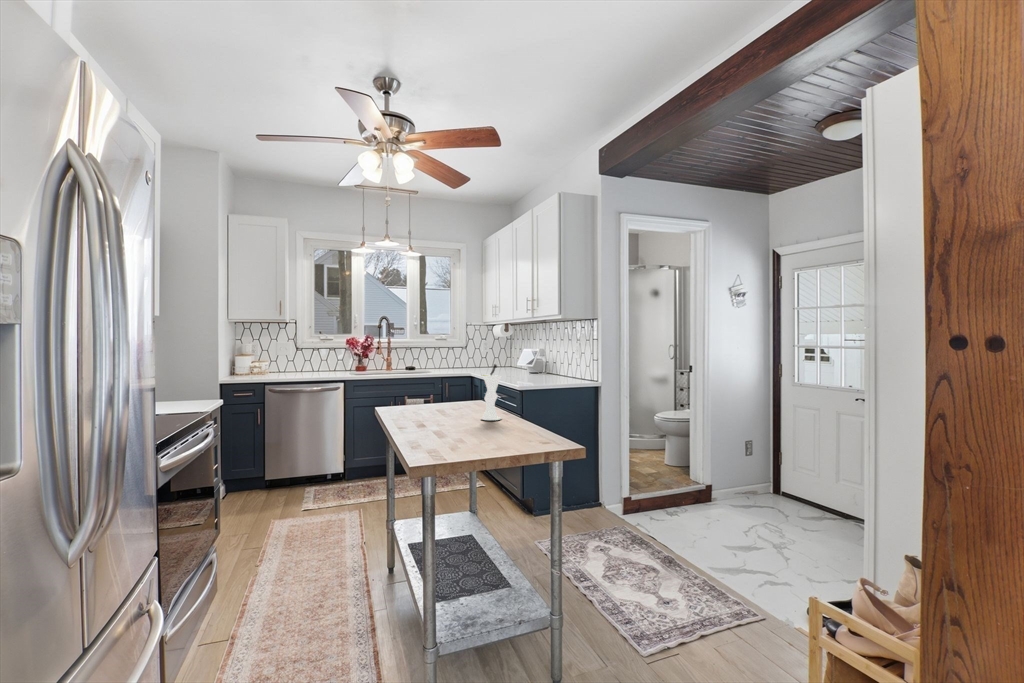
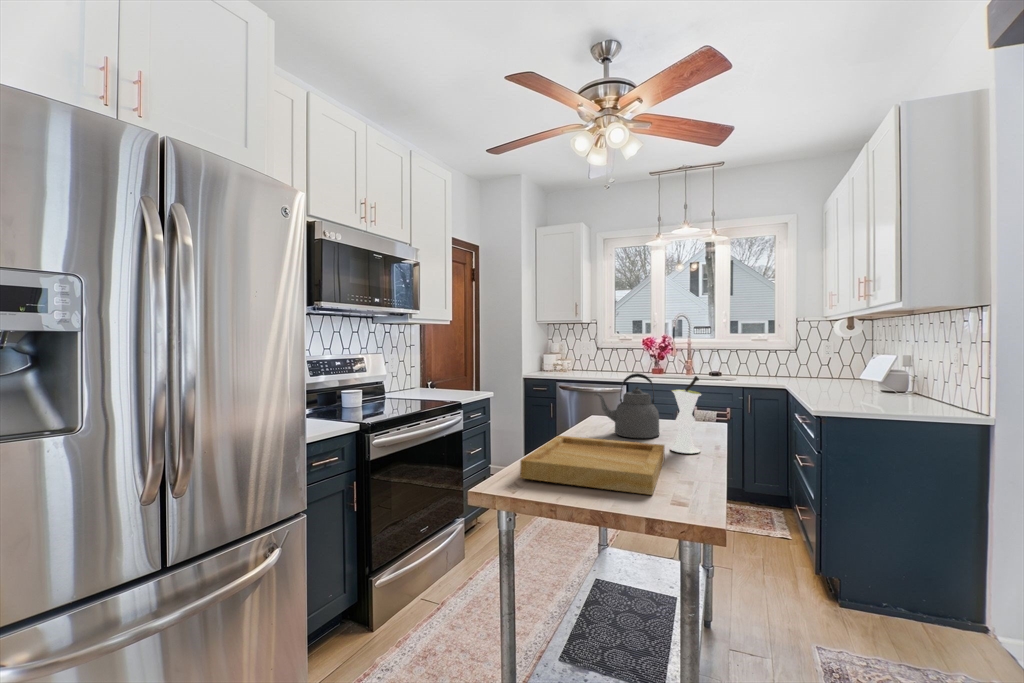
kettle: none [408,365,459,417] -> present [594,373,660,438]
tray: none [405,415,520,452] -> present [520,436,665,495]

